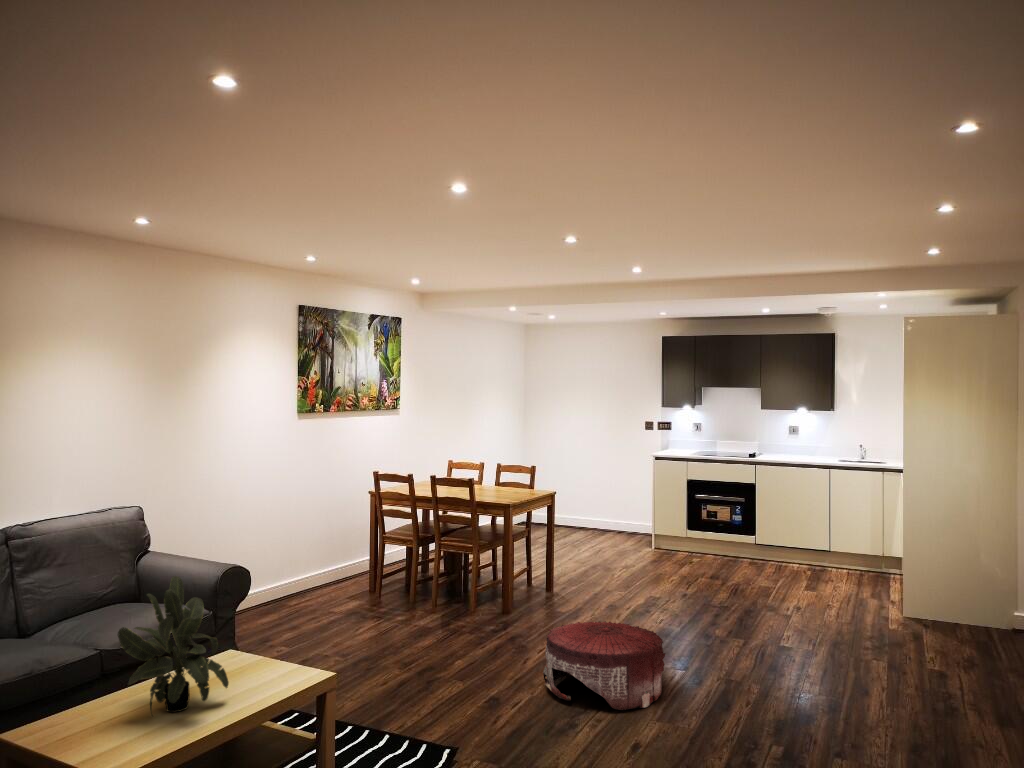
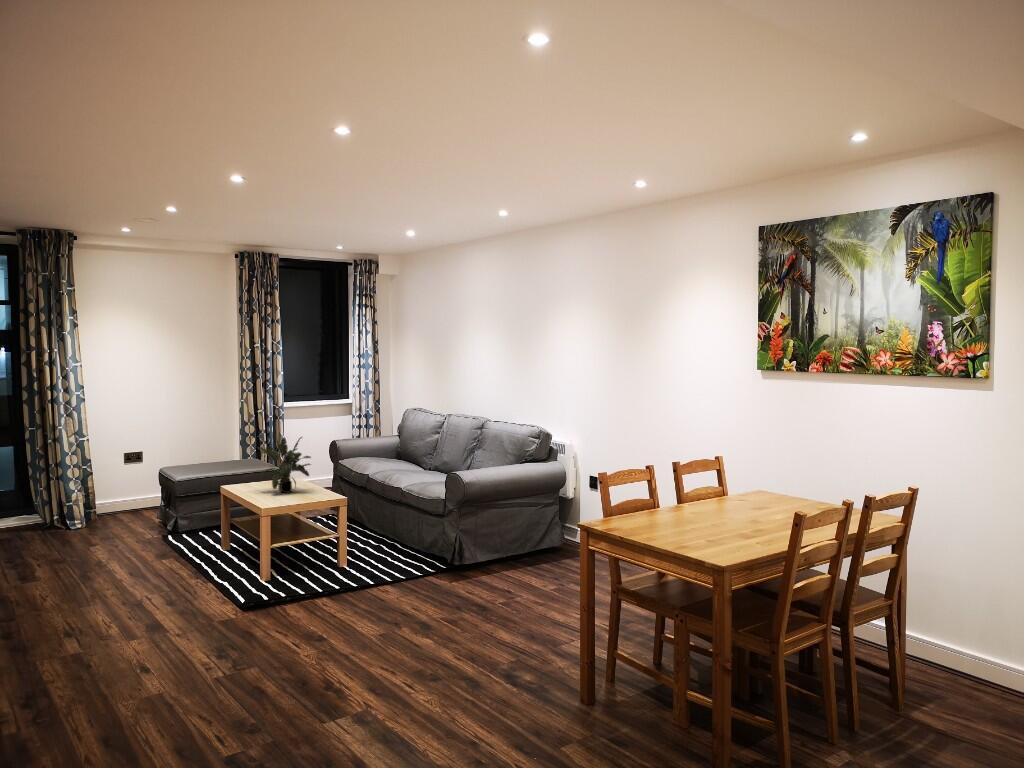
pouf: present [543,621,665,710] -> none [197,591,328,696]

